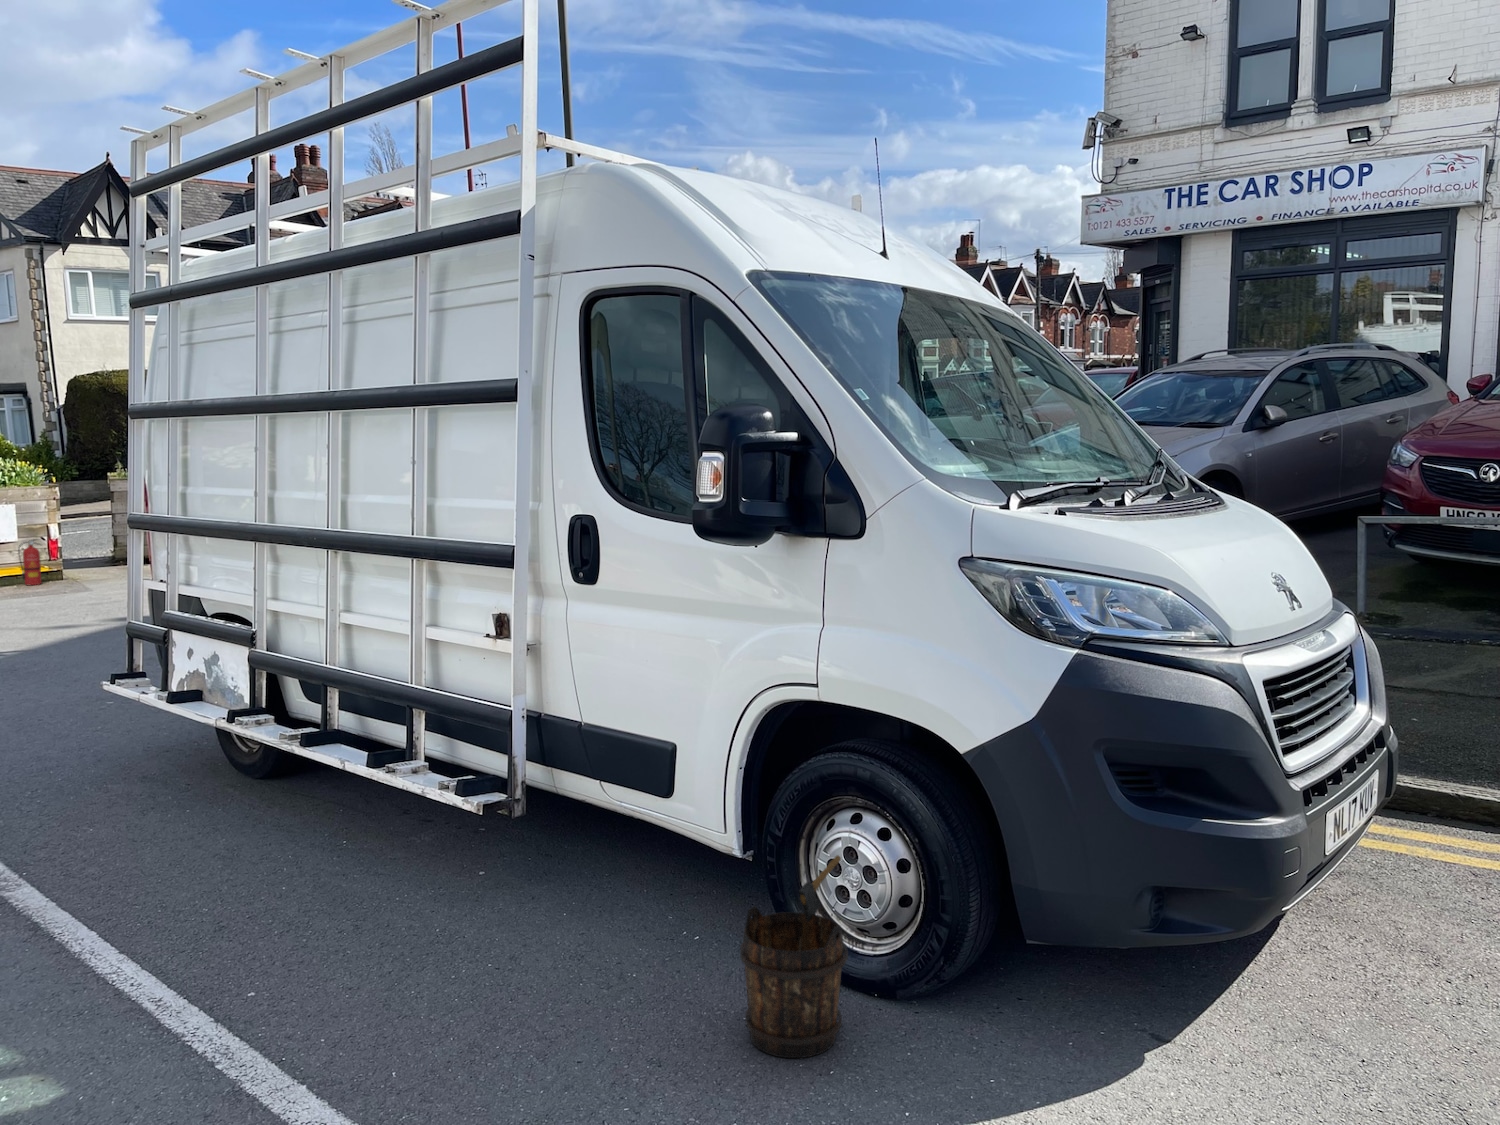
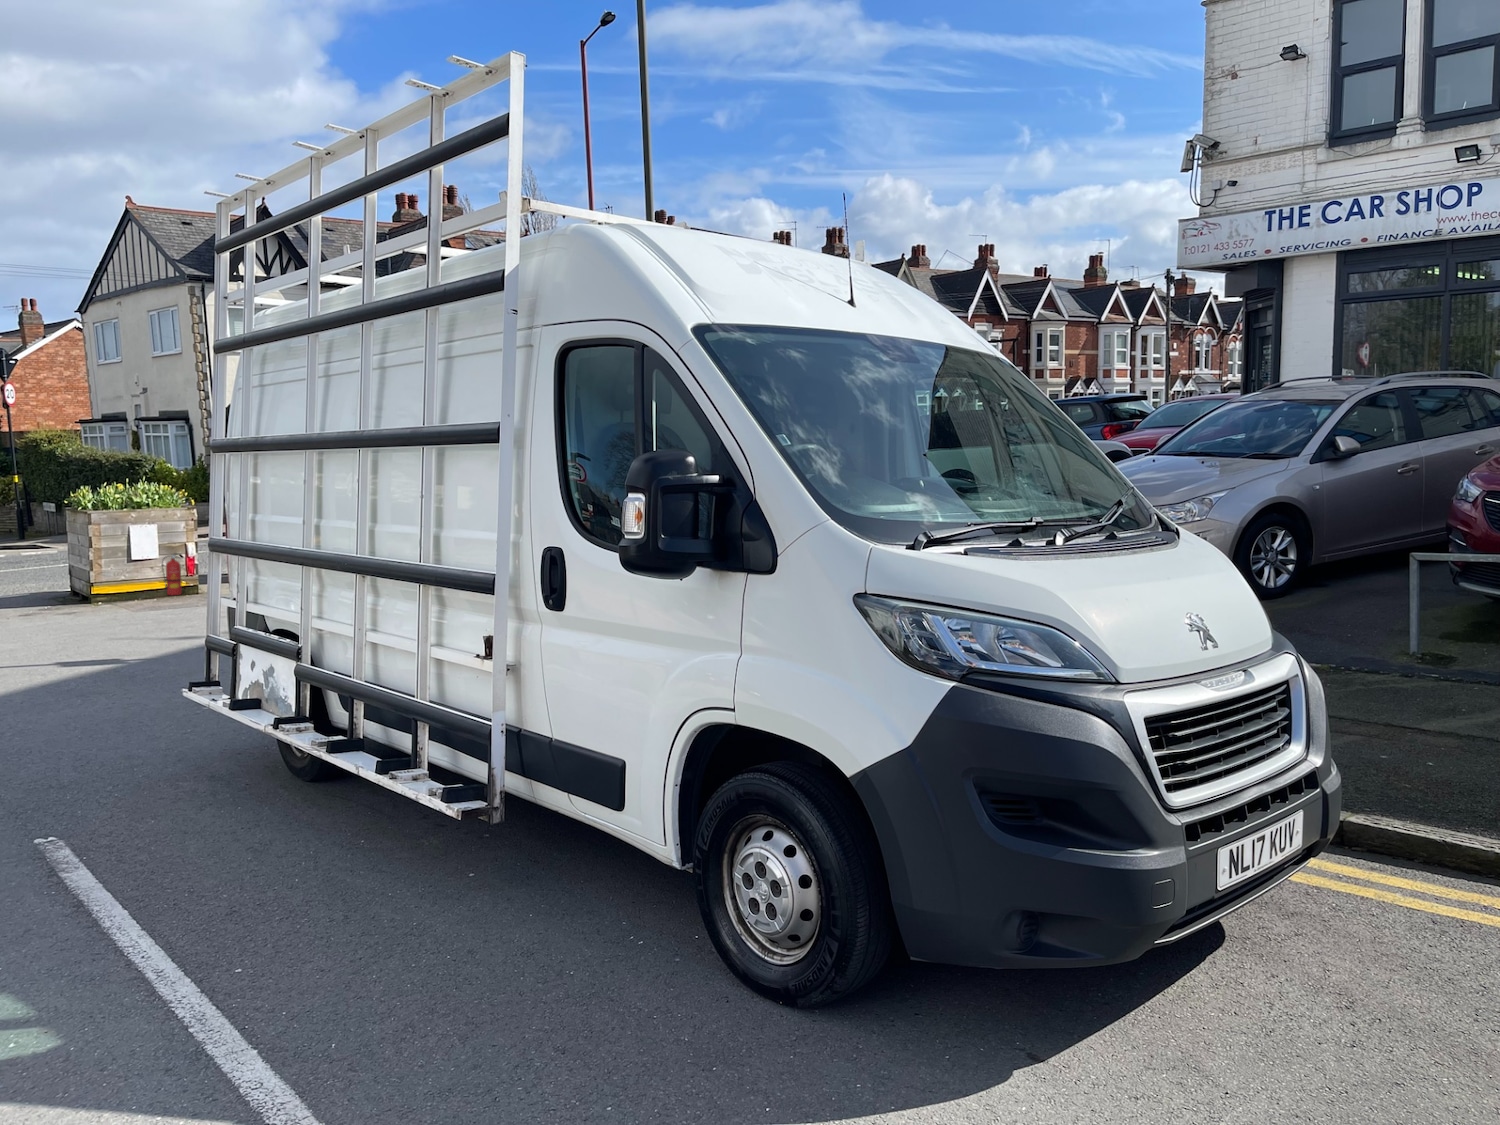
bucket: present [740,855,848,1058] -> none [650,869,757,1055]

